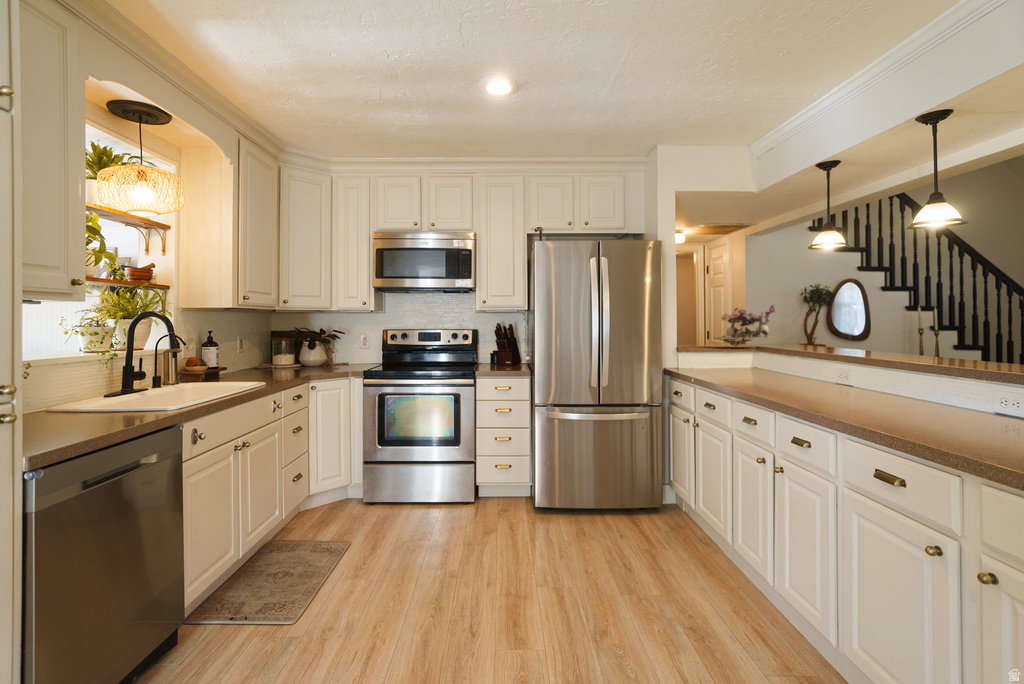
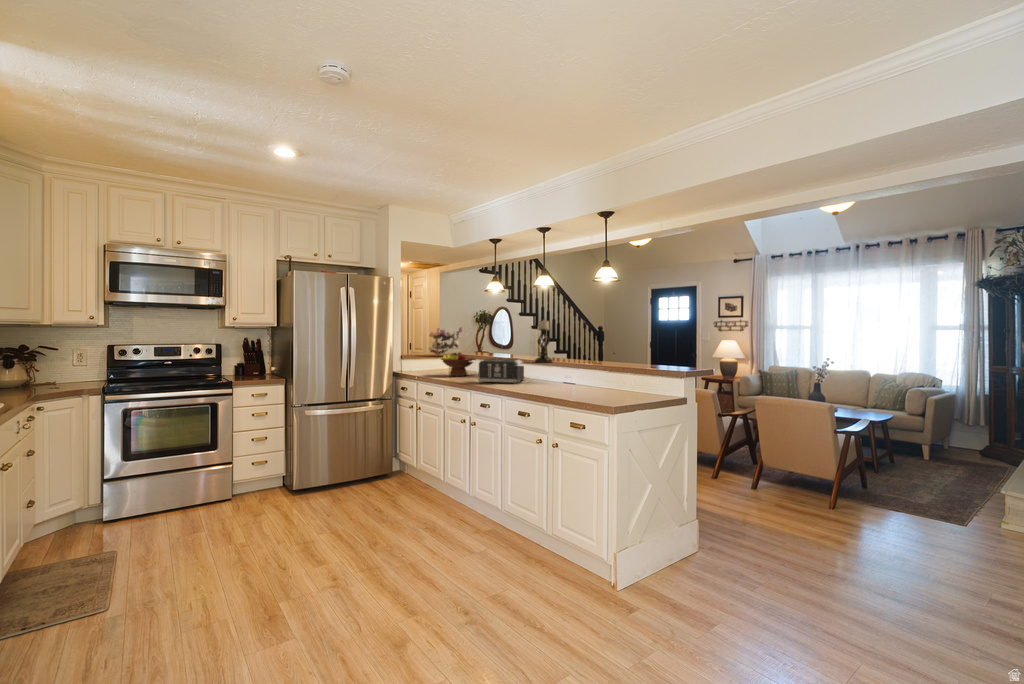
candle holder: none [924,278,975,366] -> present [535,320,552,363]
fruit bowl: none [731,343,796,381] -> present [441,353,476,376]
toaster: none [794,354,899,406] -> present [478,358,524,384]

